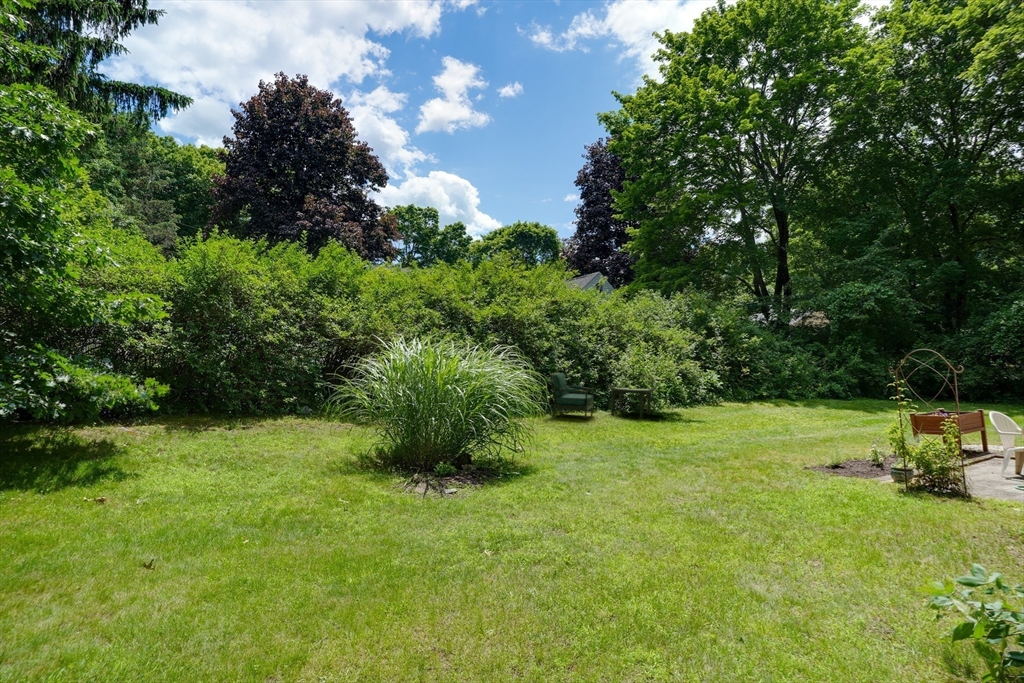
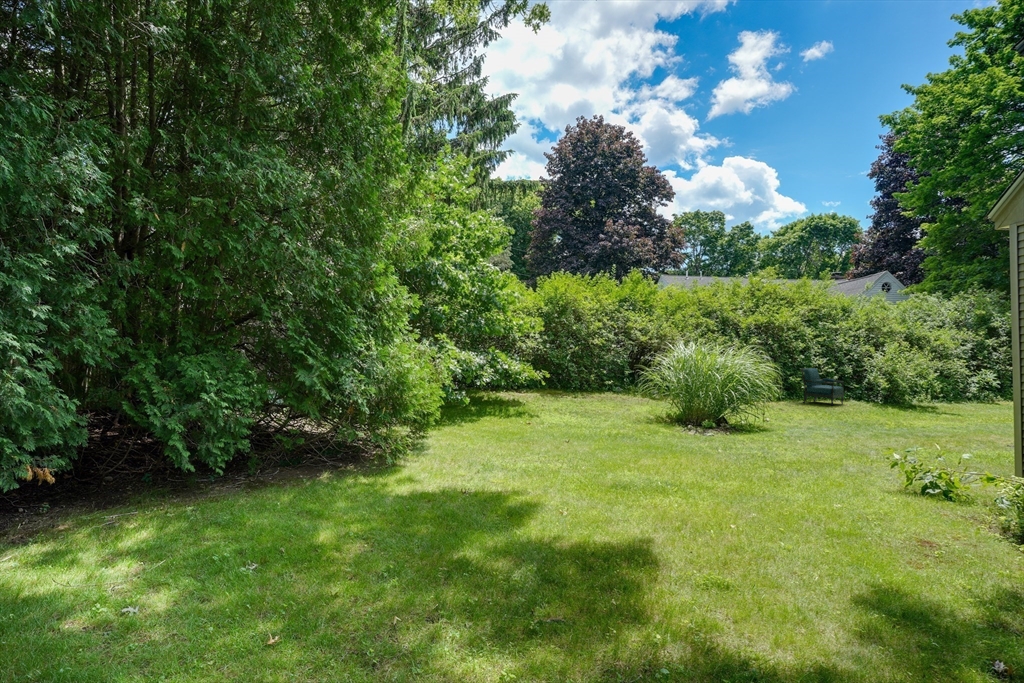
round table: present [608,385,656,418] -> none [861,380,910,408]

